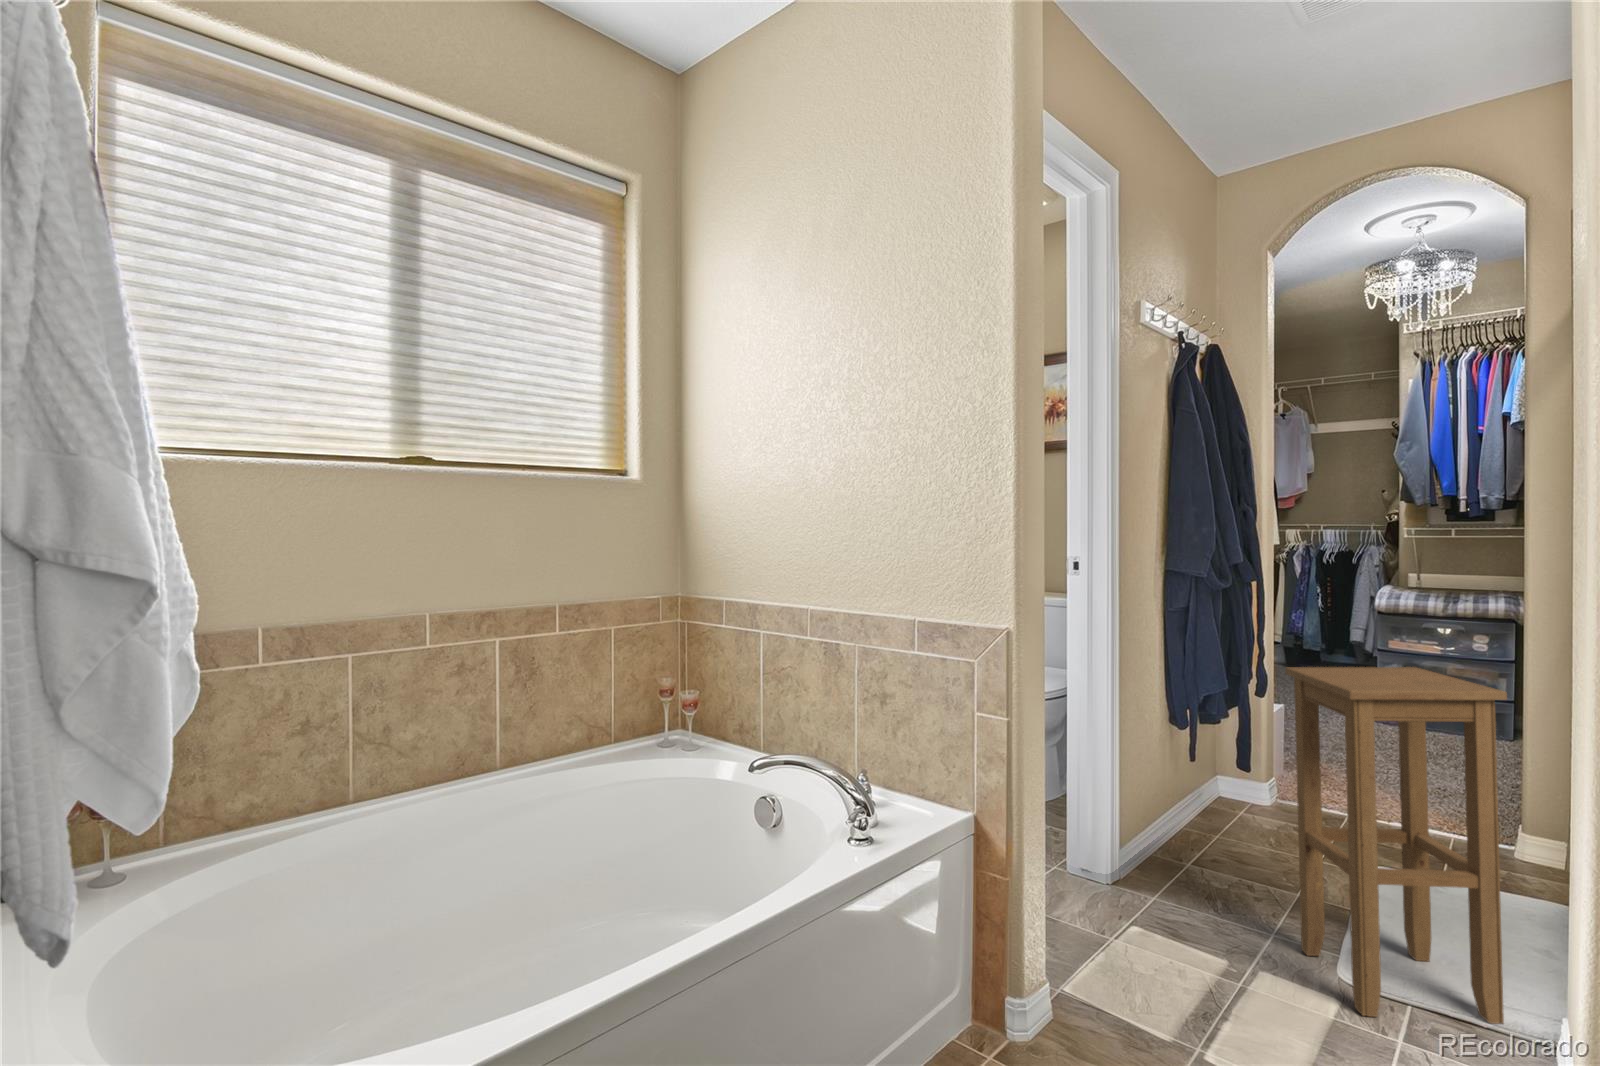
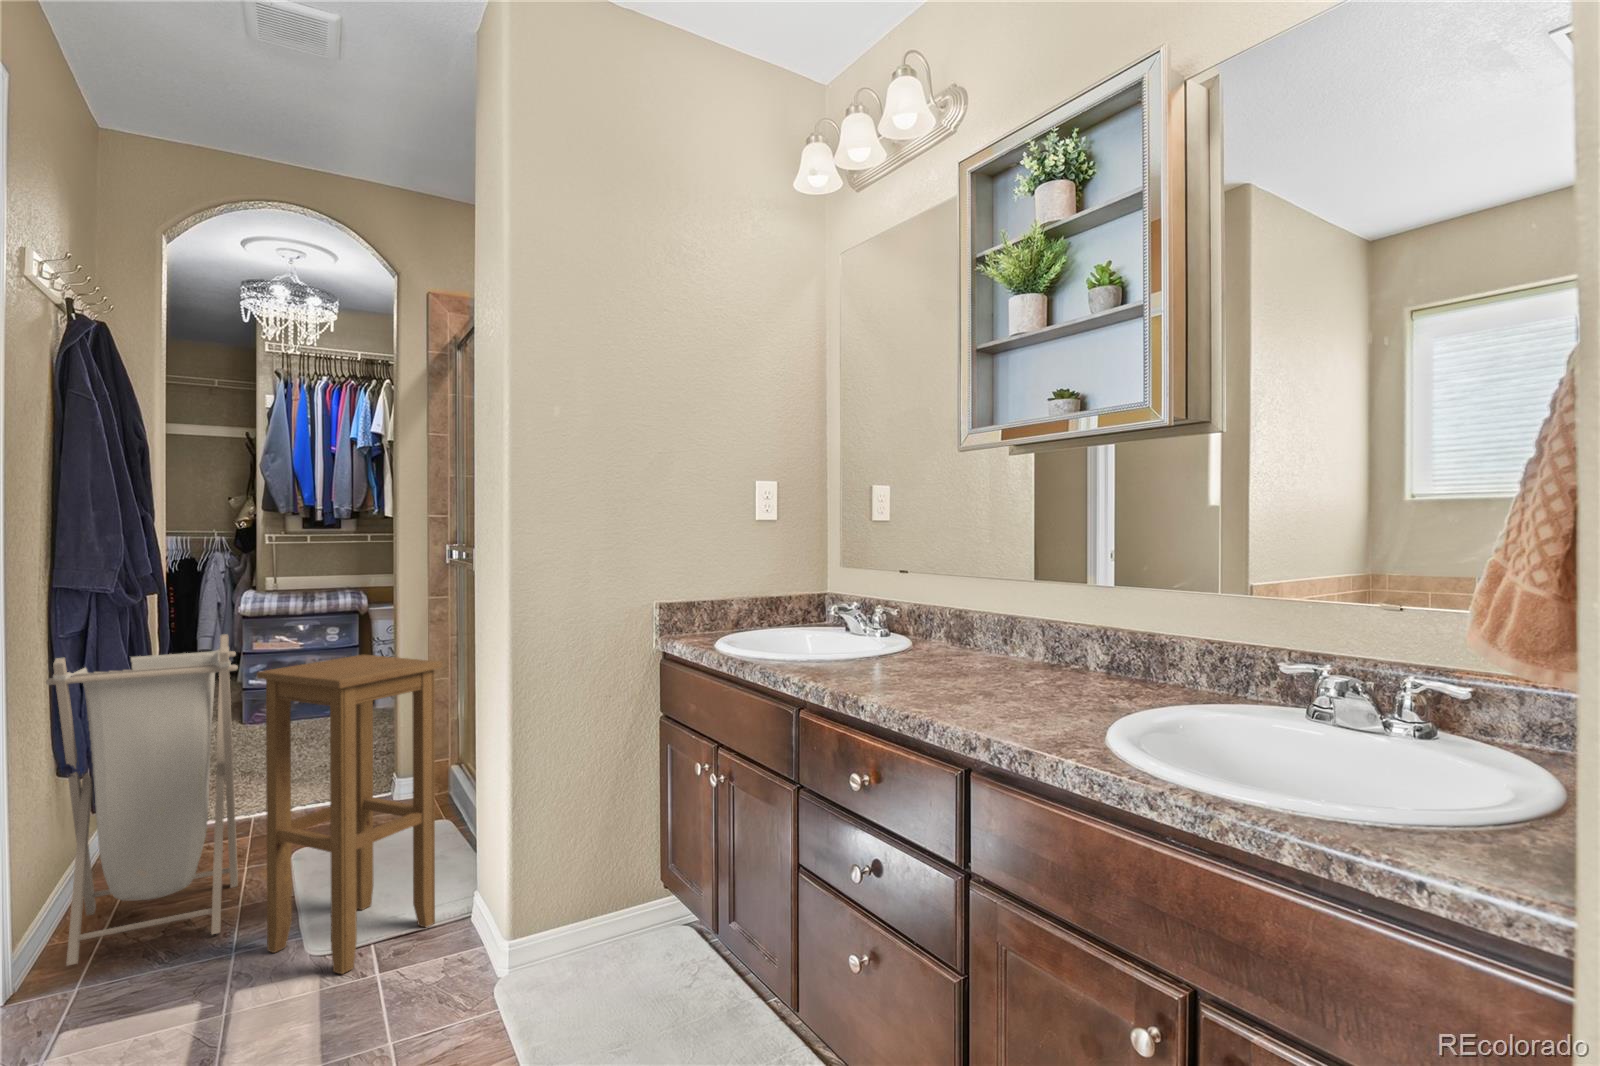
laundry hamper: none [1138,622,1305,911] -> present [46,634,238,965]

